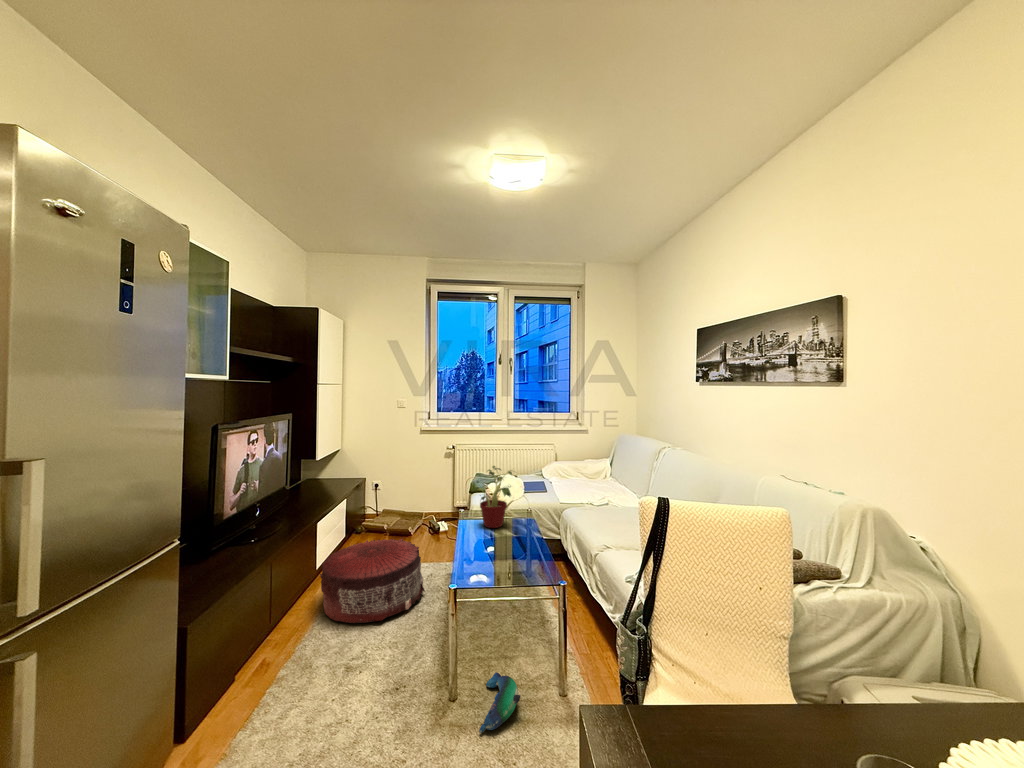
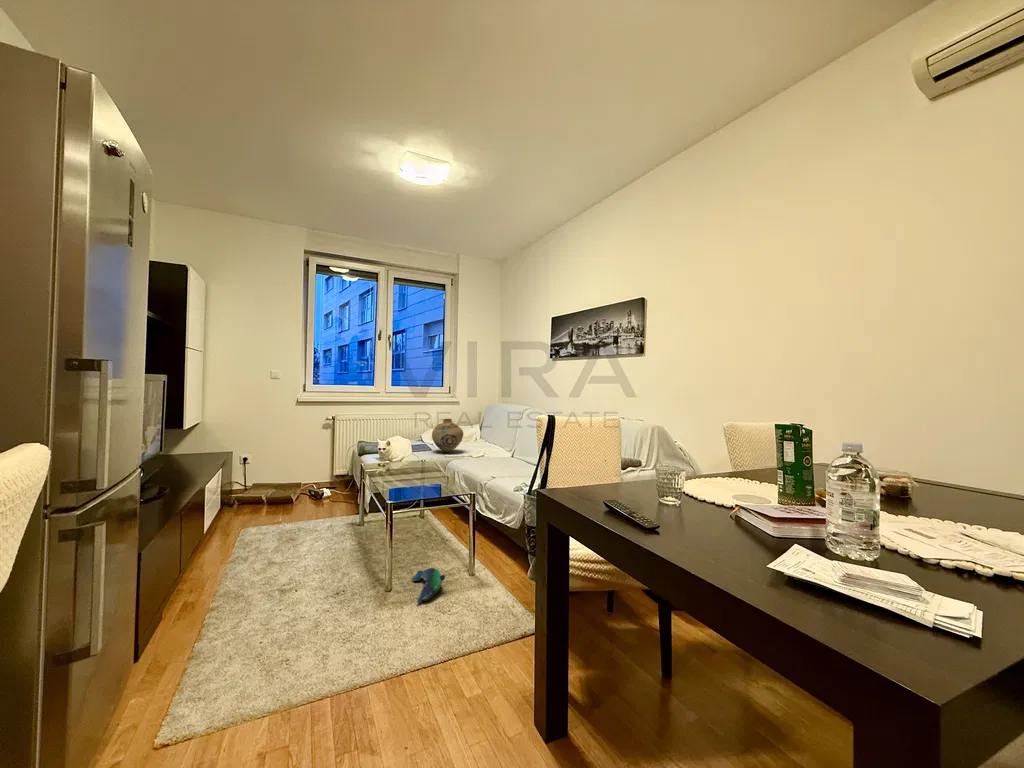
vase: none [545,457,582,497] -> present [432,419,463,452]
potted plant: present [475,466,512,528] -> none [382,420,418,472]
pouf: present [320,539,425,623] -> none [223,494,331,567]

